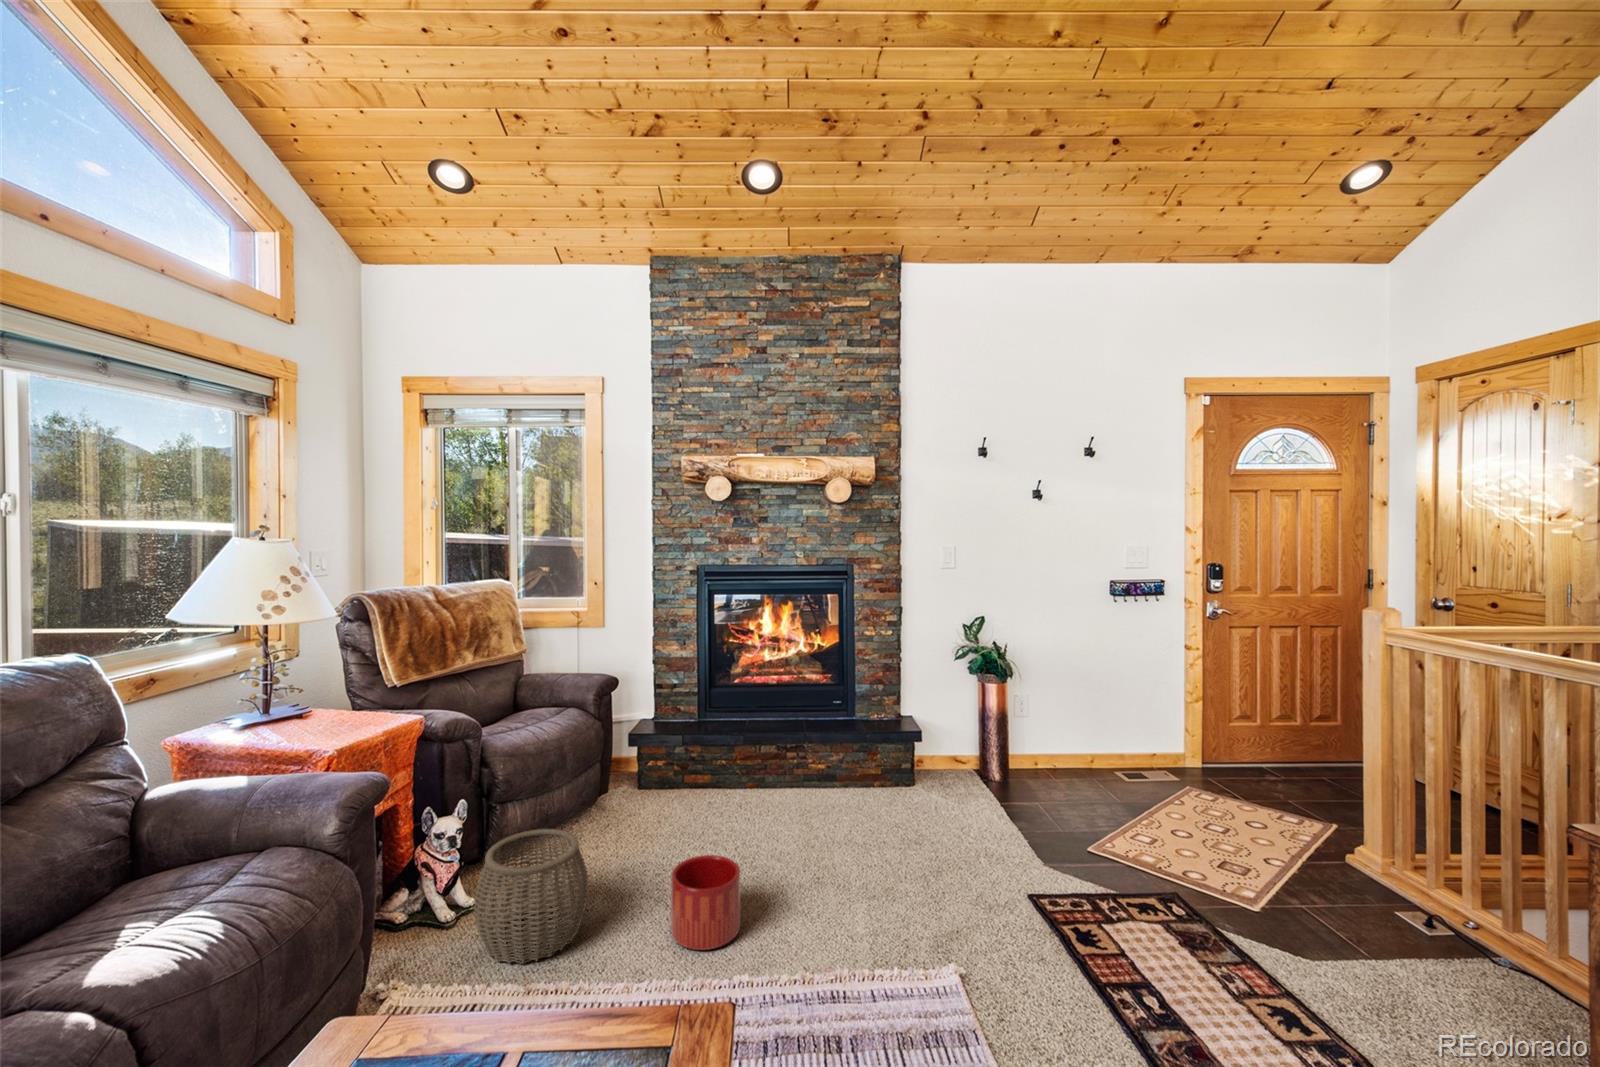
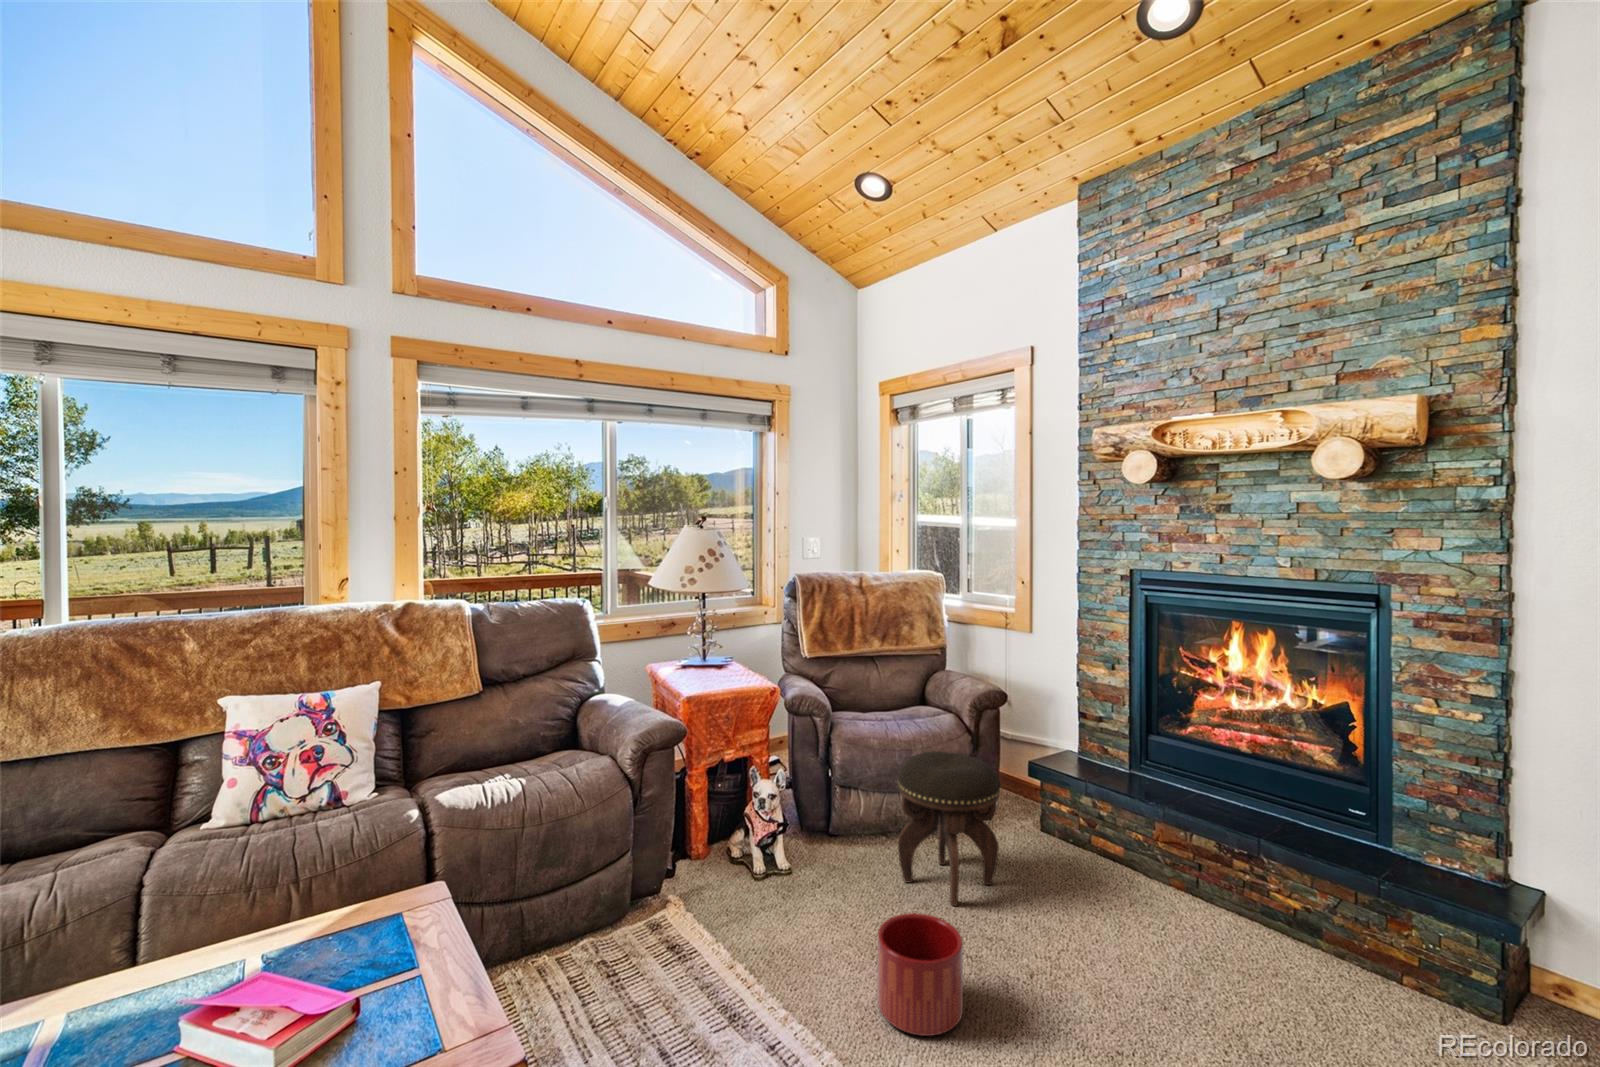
footstool: none [578,733,669,864] -> present [898,751,1001,906]
woven basket: present [474,829,589,964] -> none [737,813,843,942]

